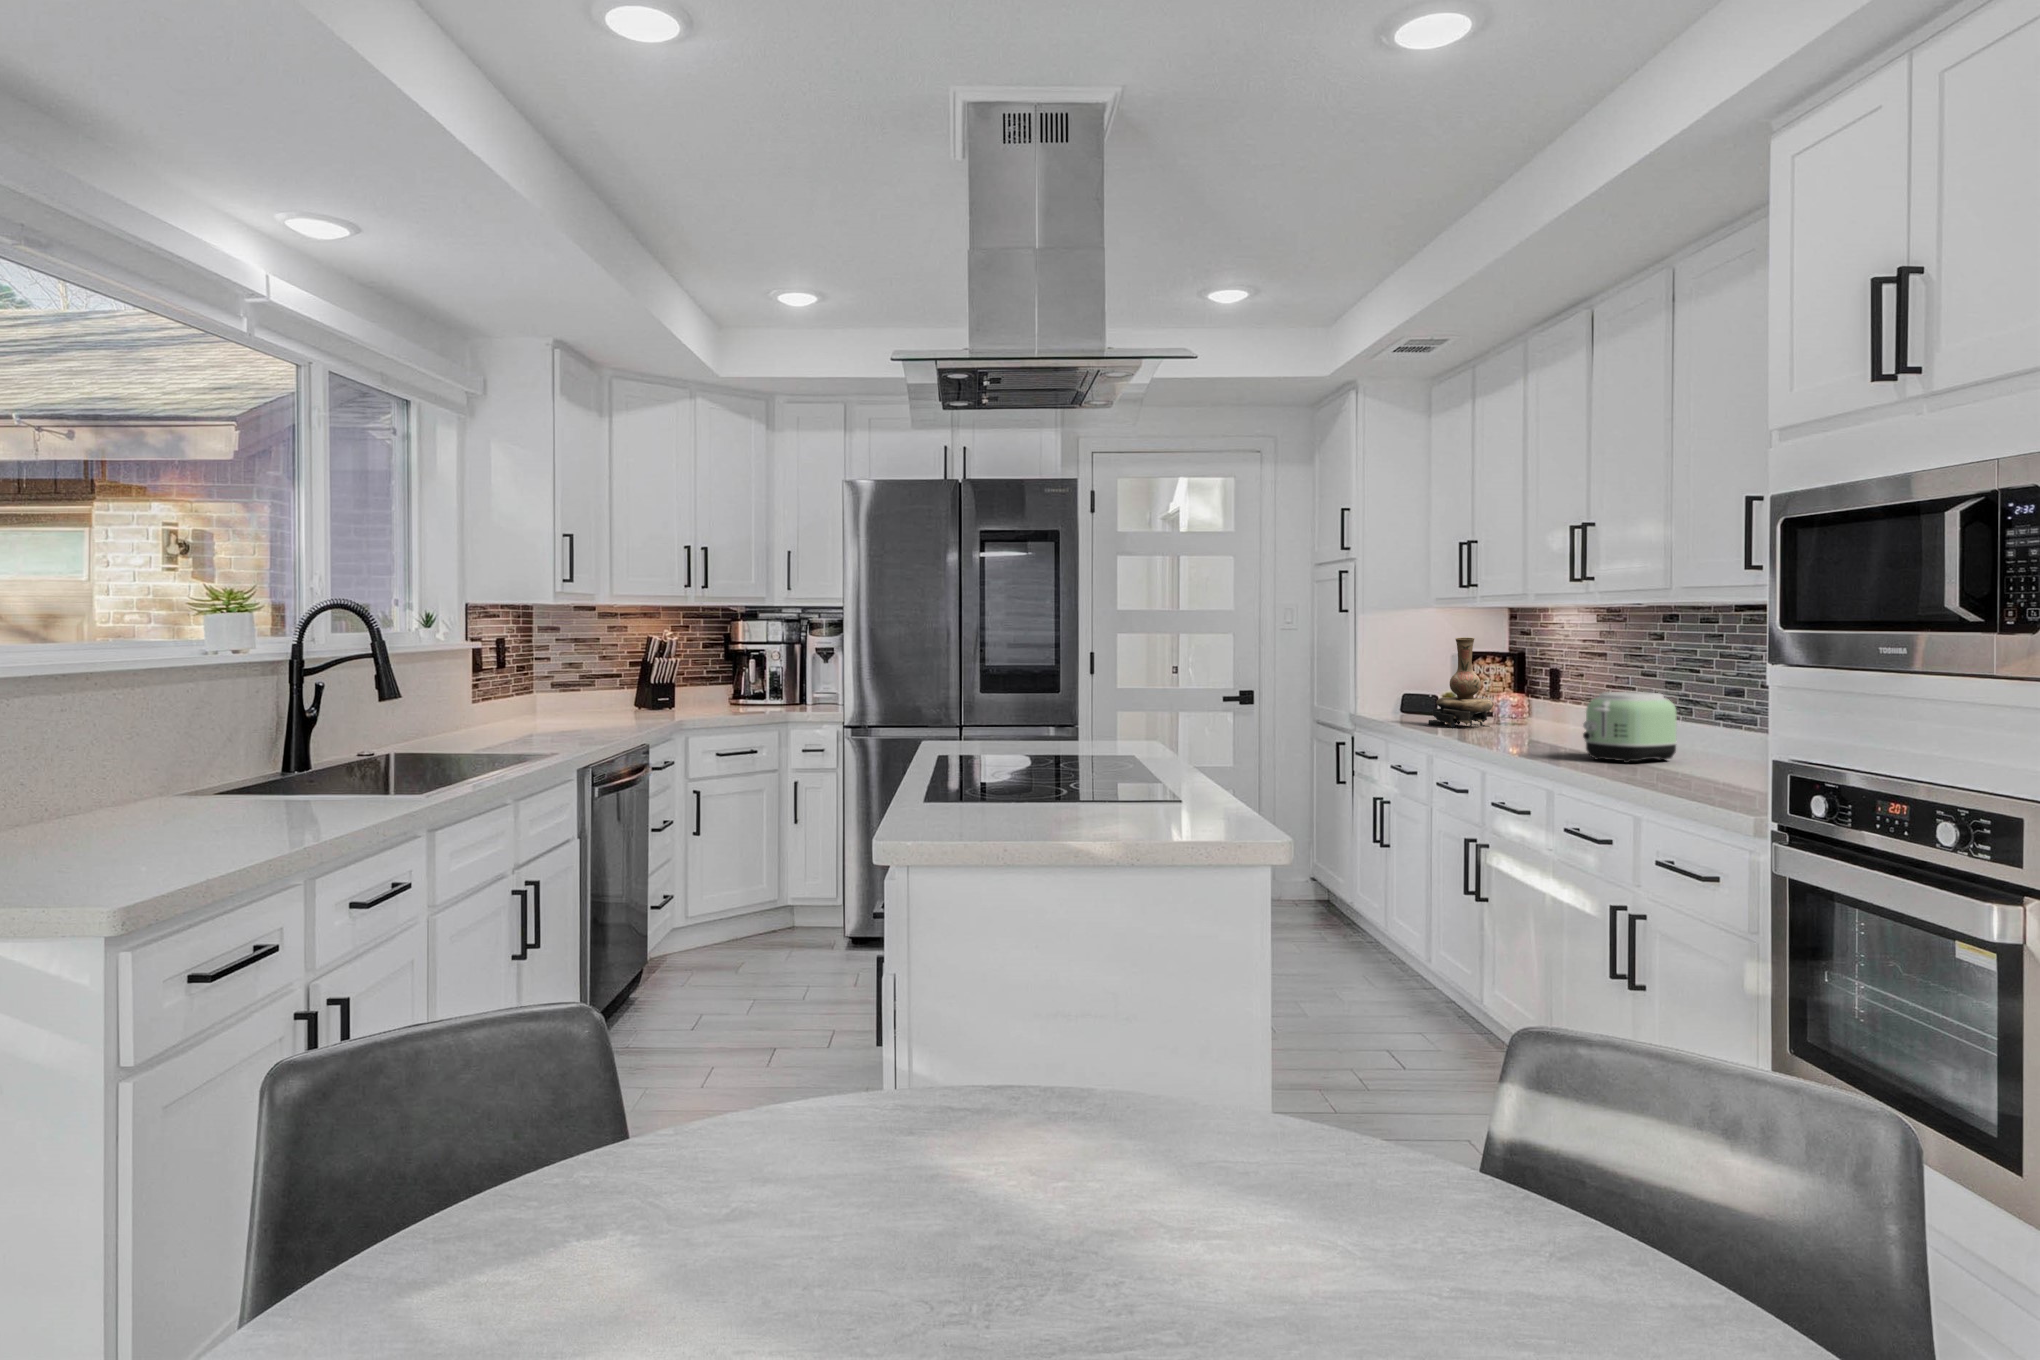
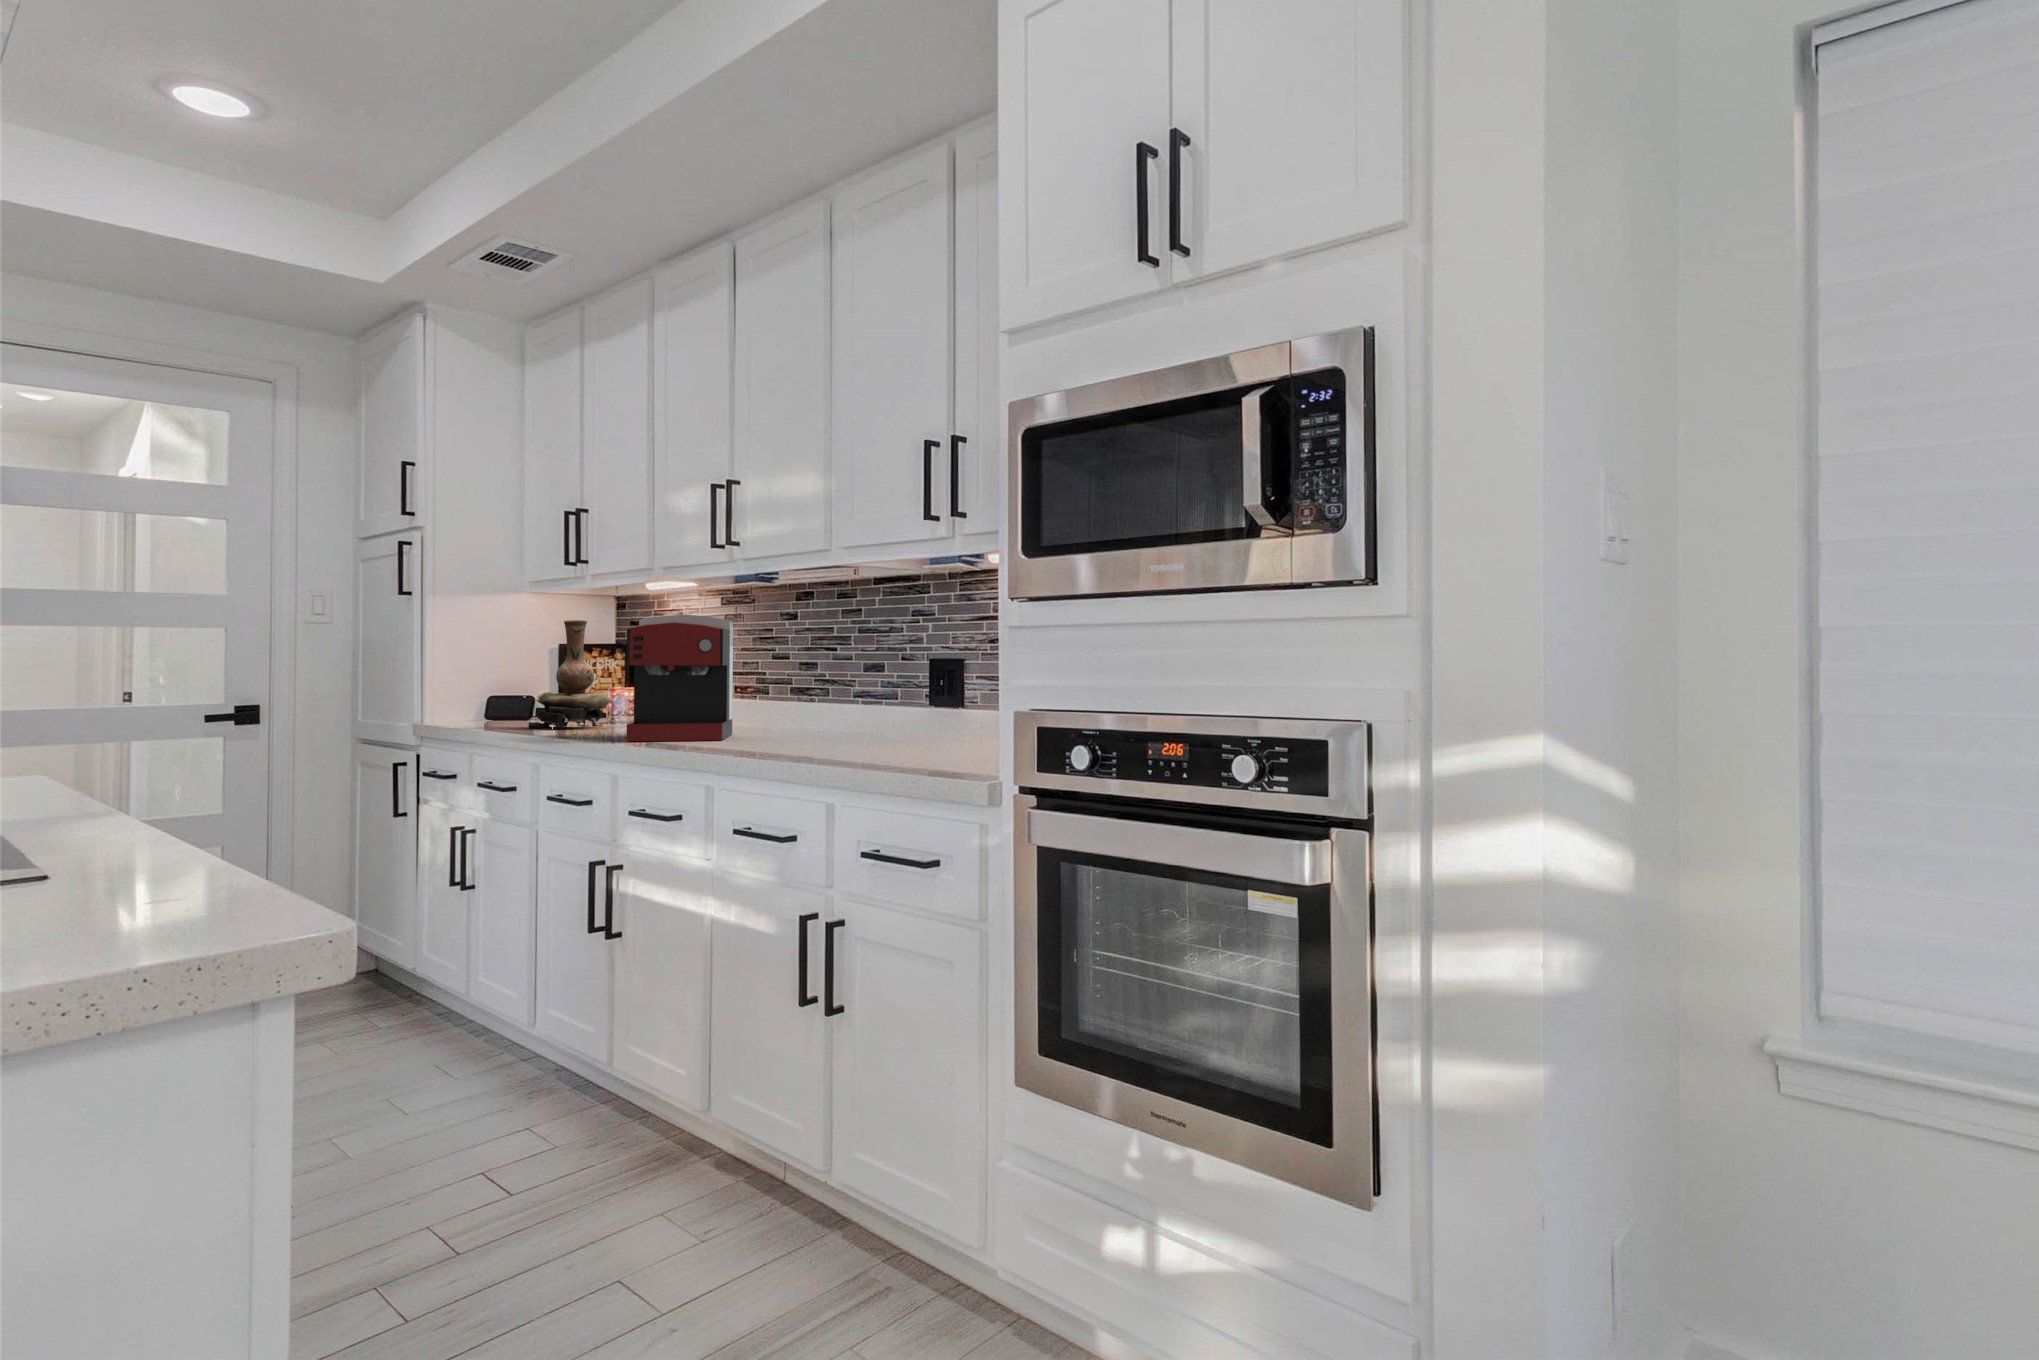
coffee maker: none [1493,640,1593,751] -> present [626,614,733,741]
toaster: present [1583,692,1677,763] -> none [742,667,836,747]

